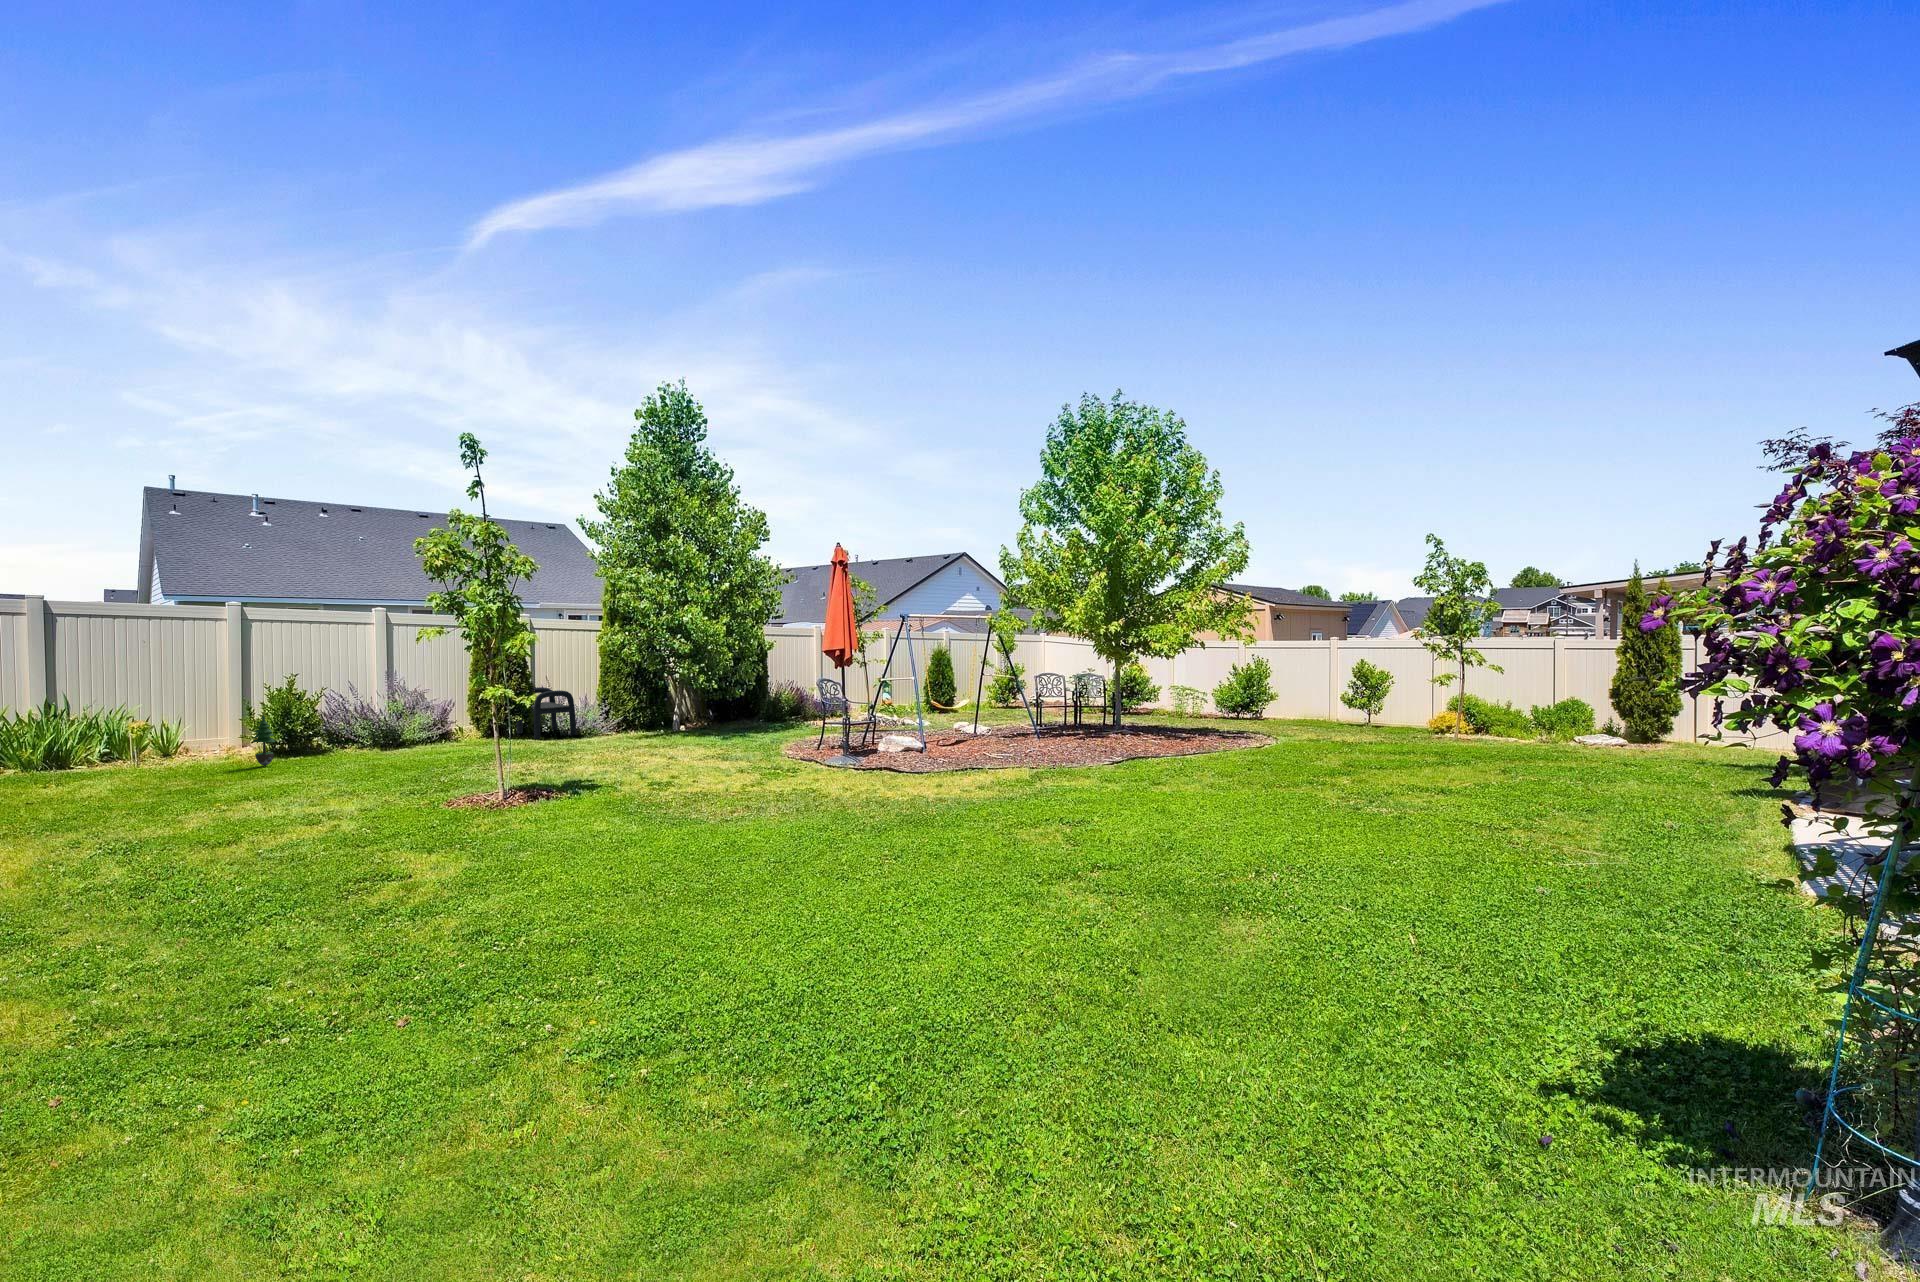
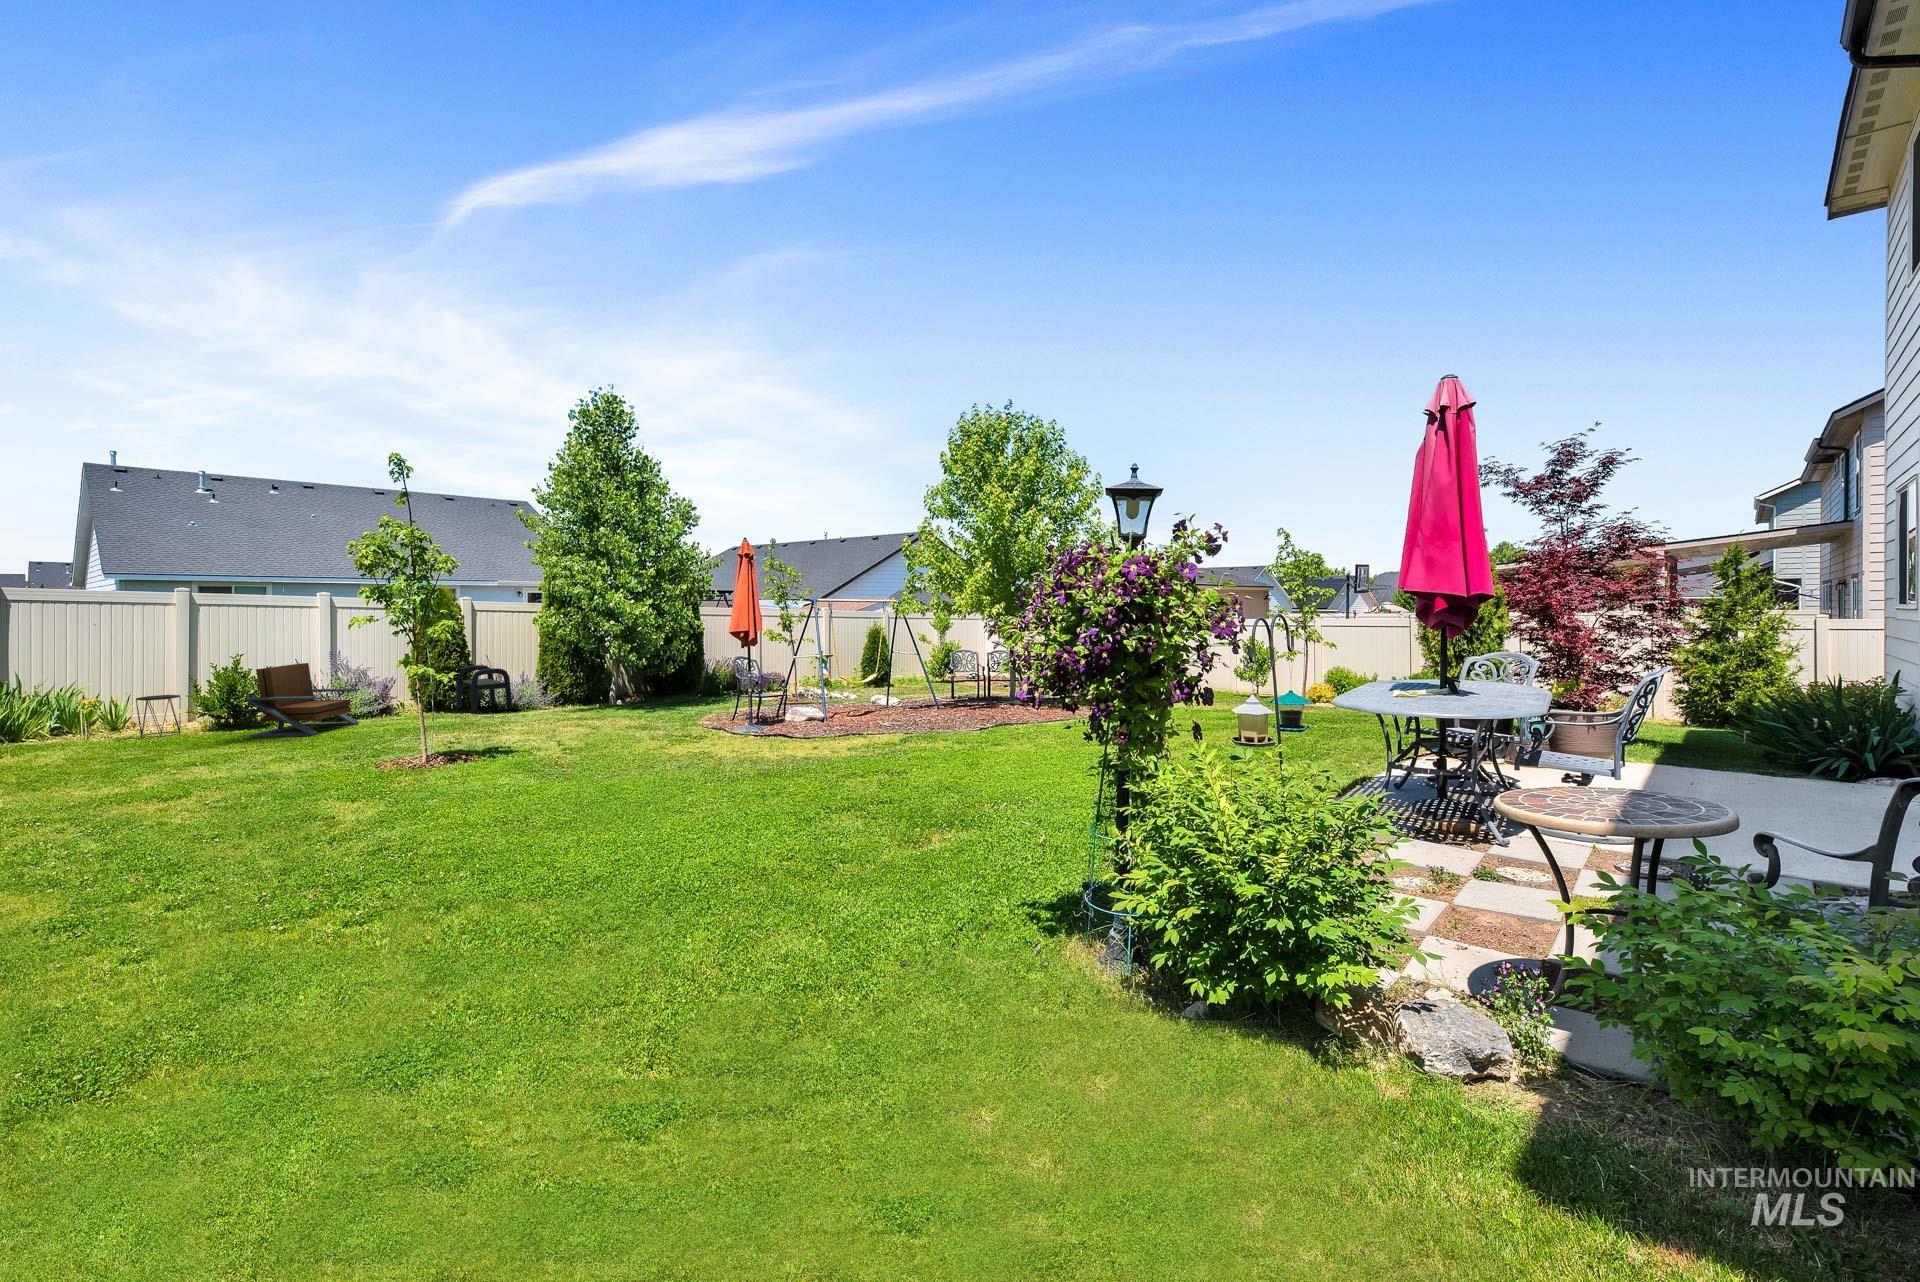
lounge chair: none [301,684,418,764] -> present [245,663,359,737]
potted tree: present [253,715,275,766] -> none [199,692,222,739]
side table: none [187,718,233,764] -> present [136,695,181,737]

